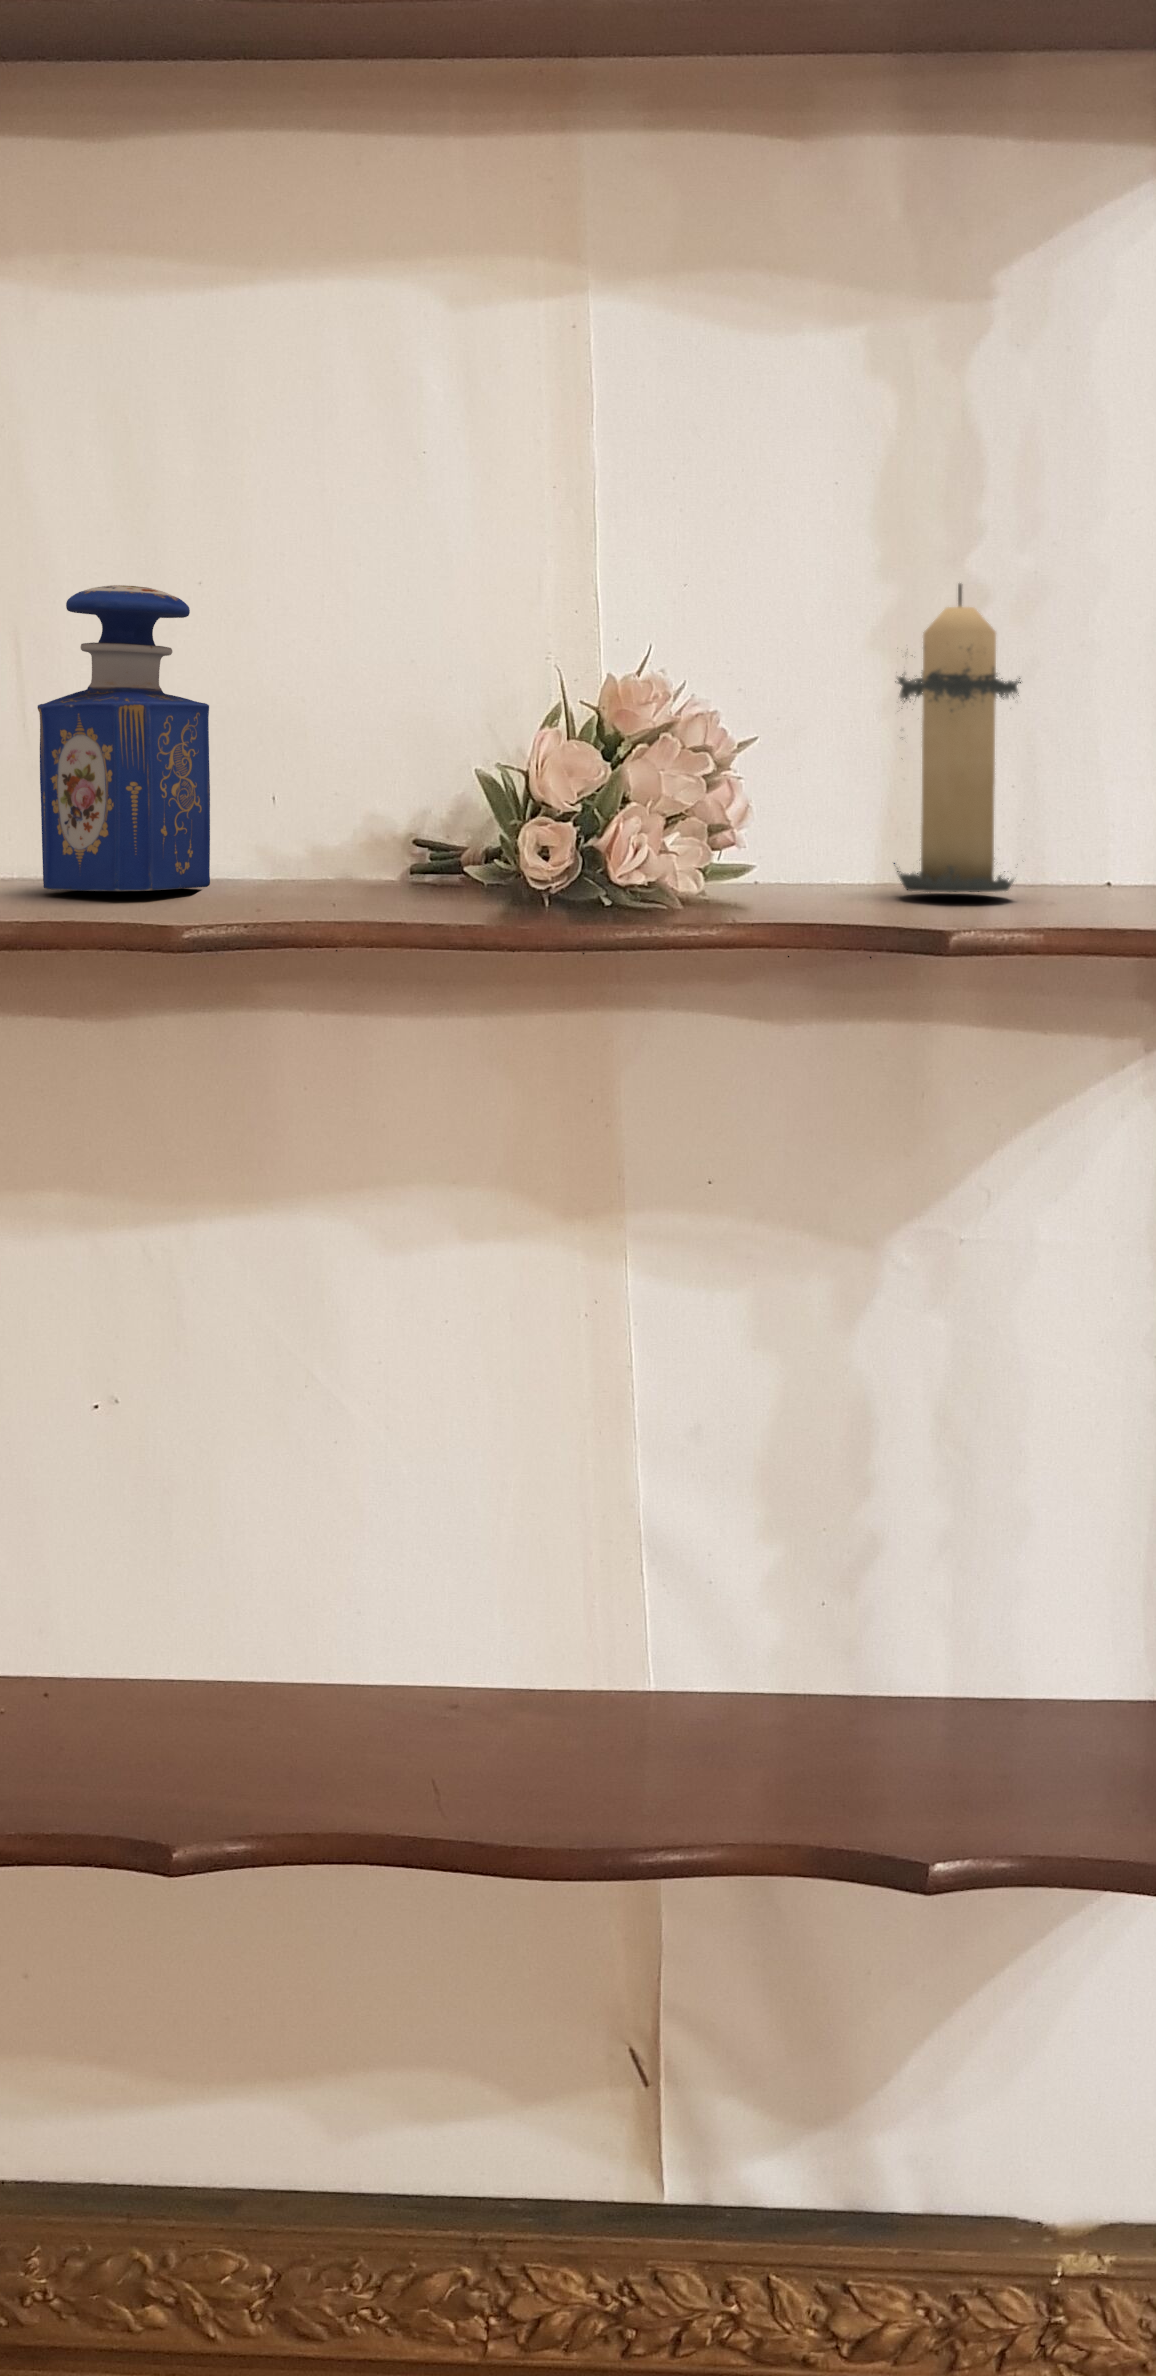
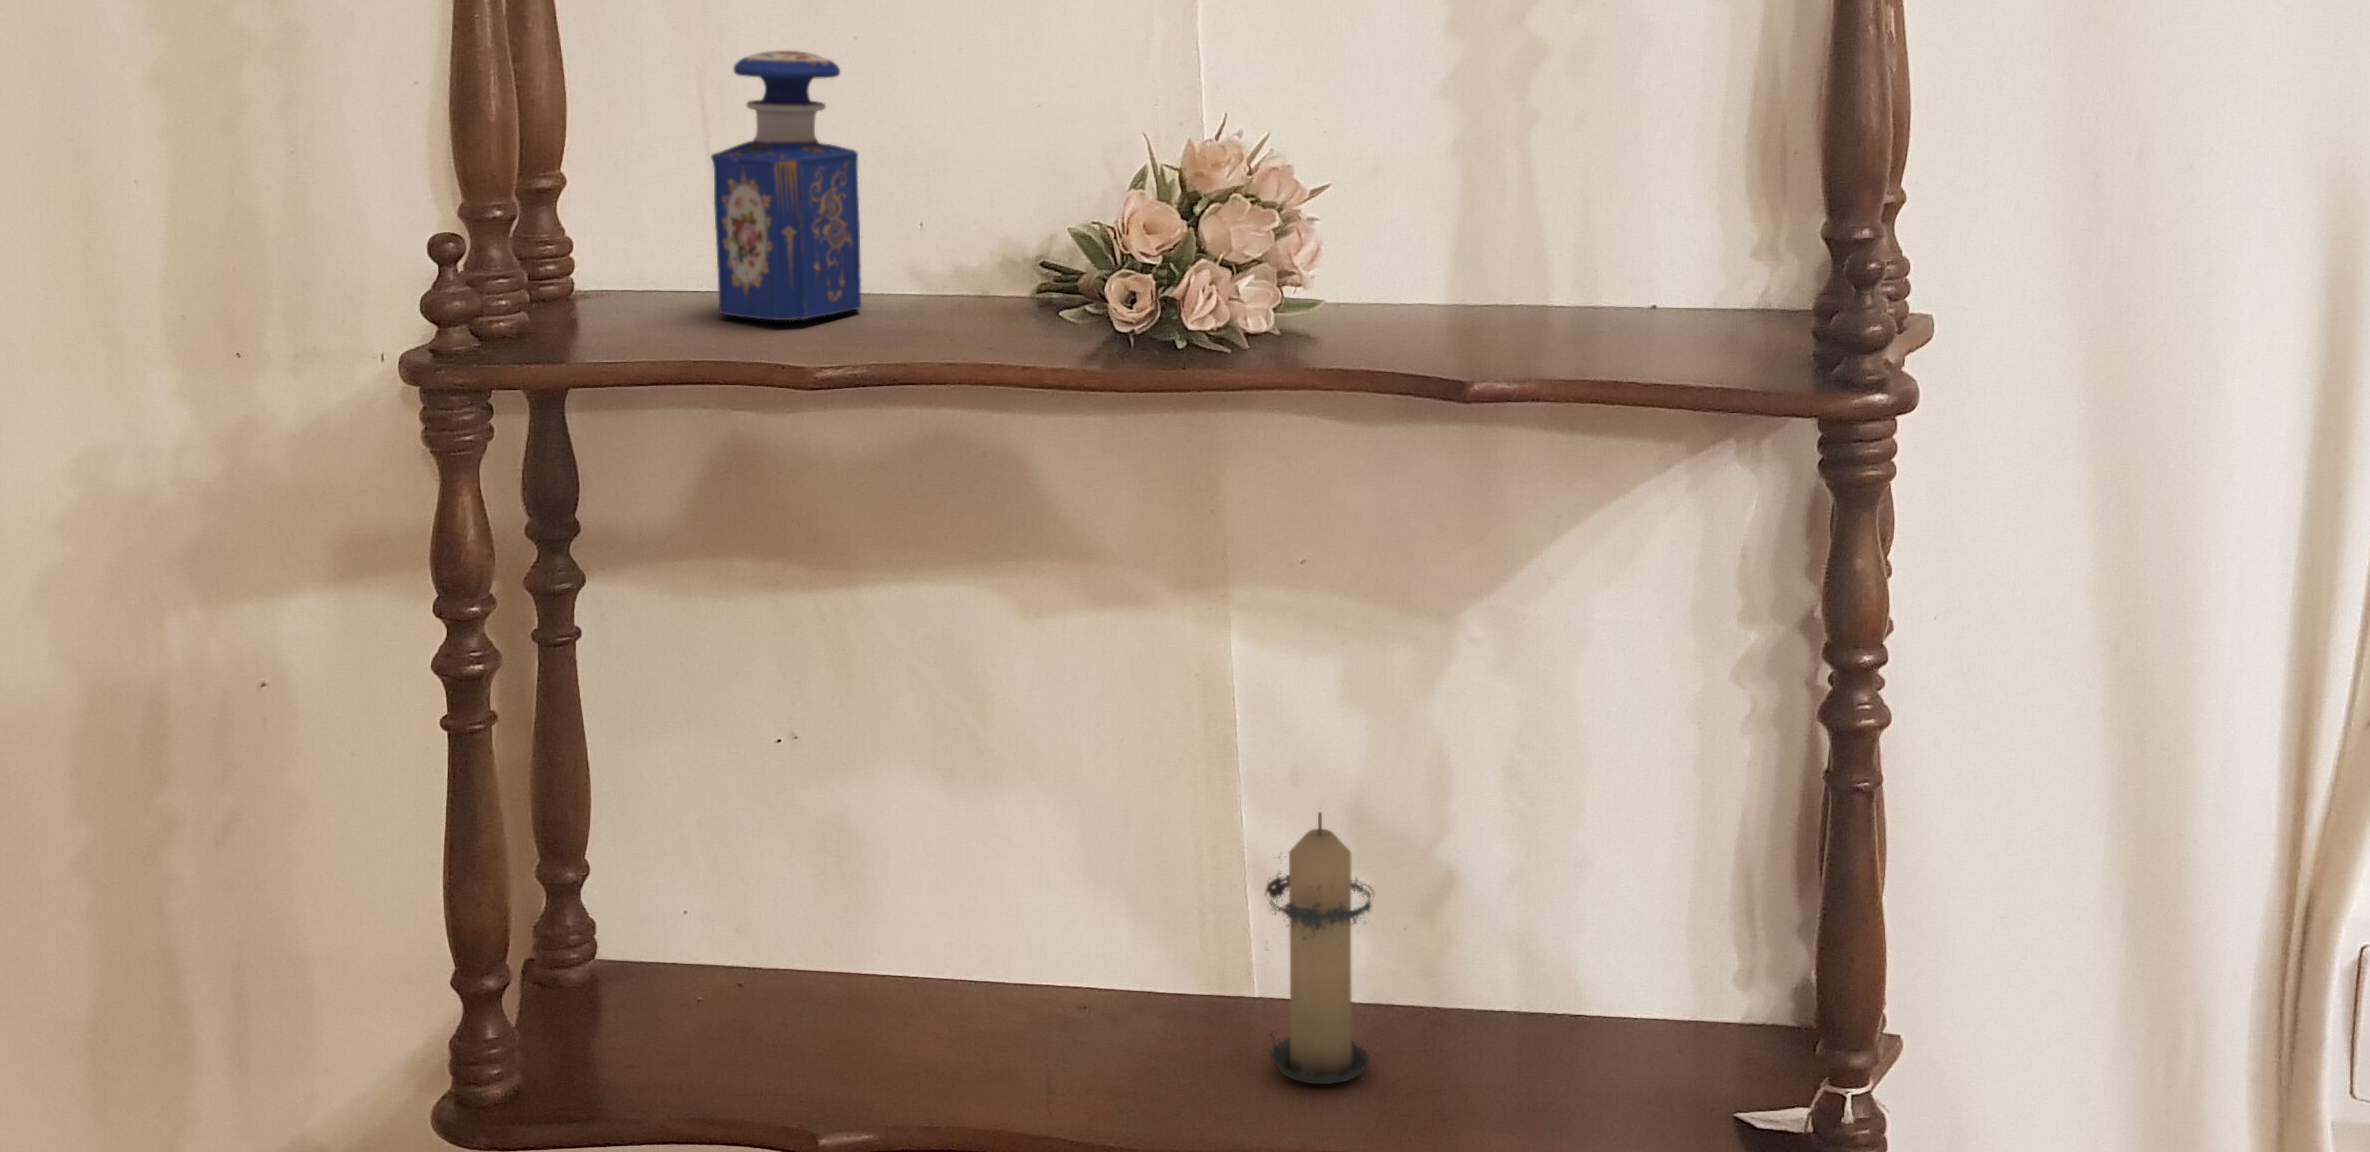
candle: present [895,584,1021,892] -> present [1265,813,1375,1084]

